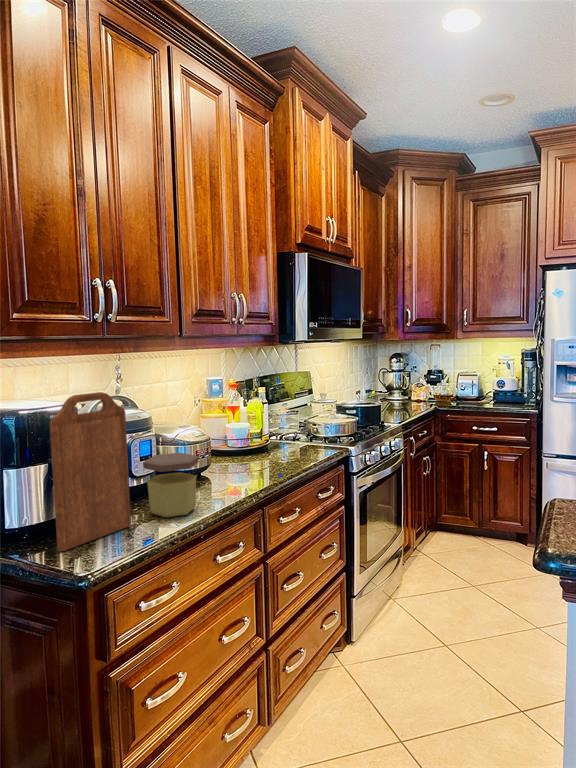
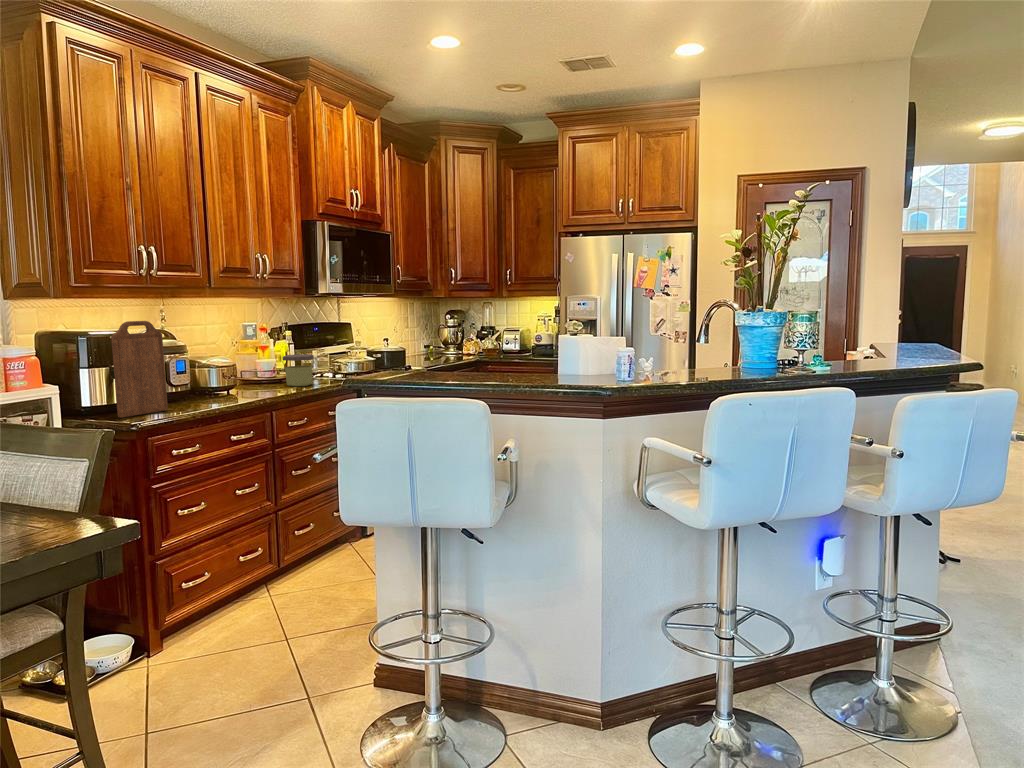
jar: present [143,453,199,517] -> present [283,354,313,386]

